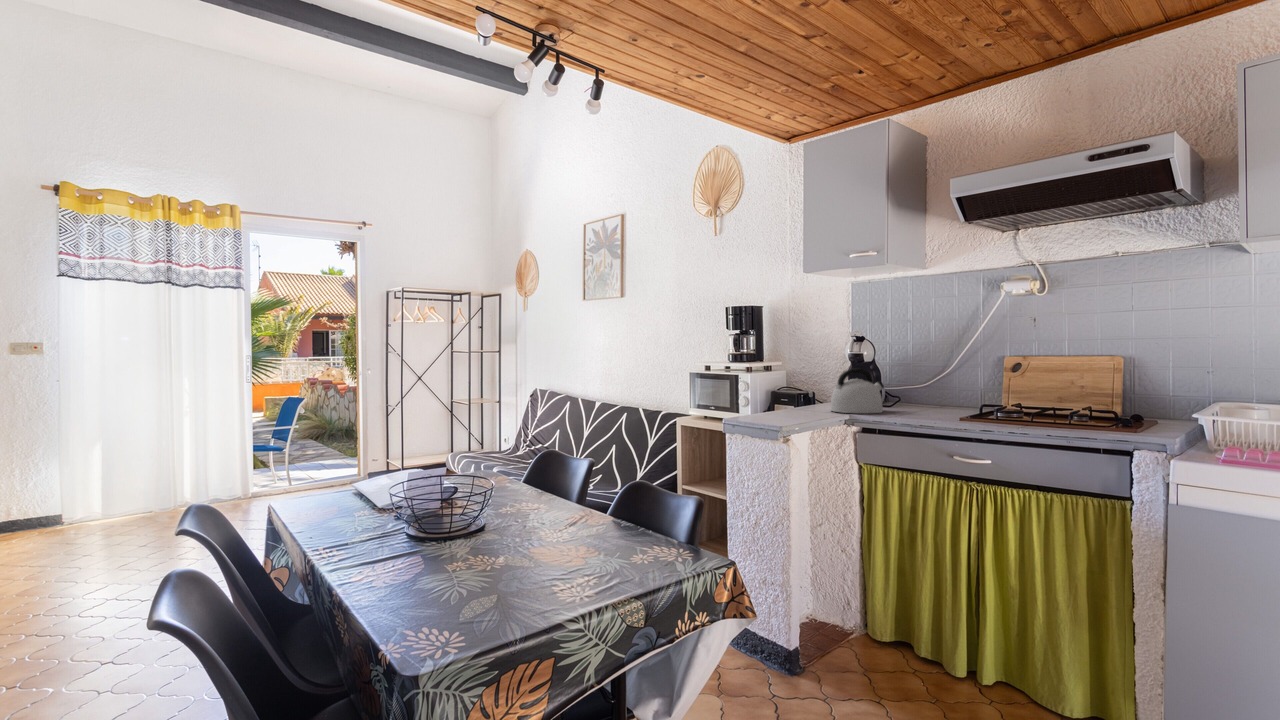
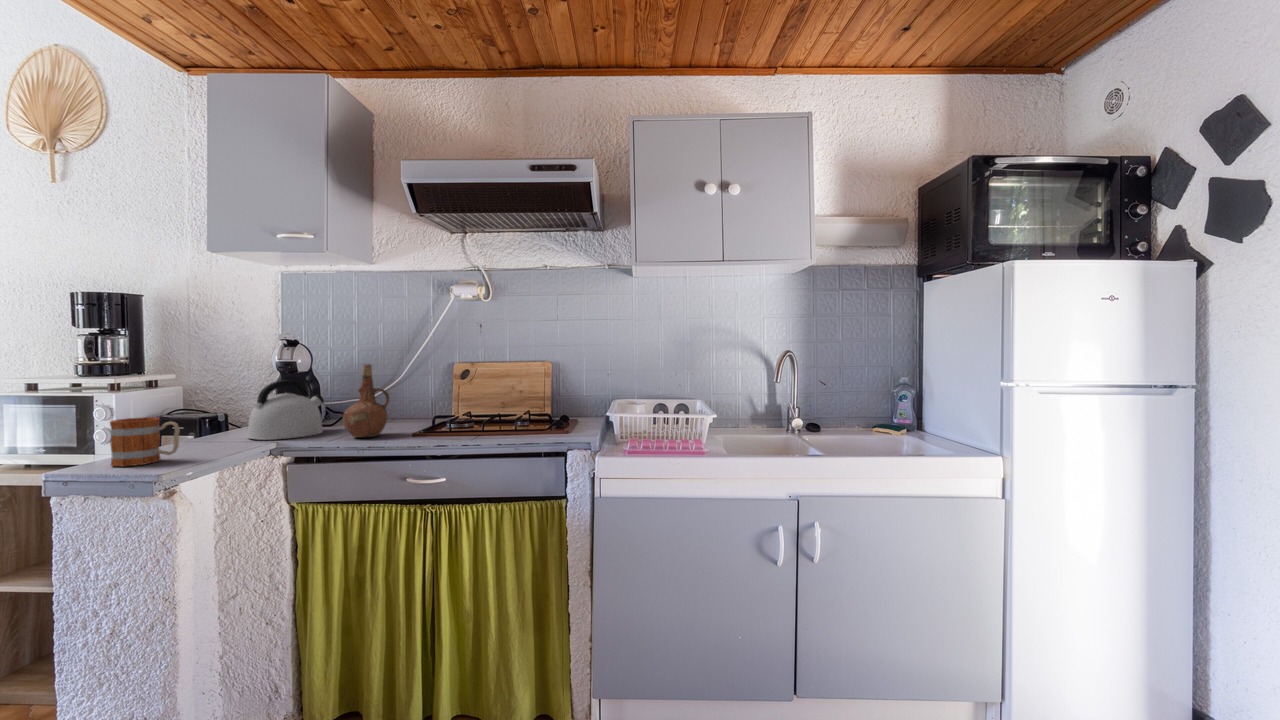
ceramic pitcher: none [900,356,940,418] -> present [343,364,389,438]
mug: none [760,389,796,419] -> present [110,417,179,466]

